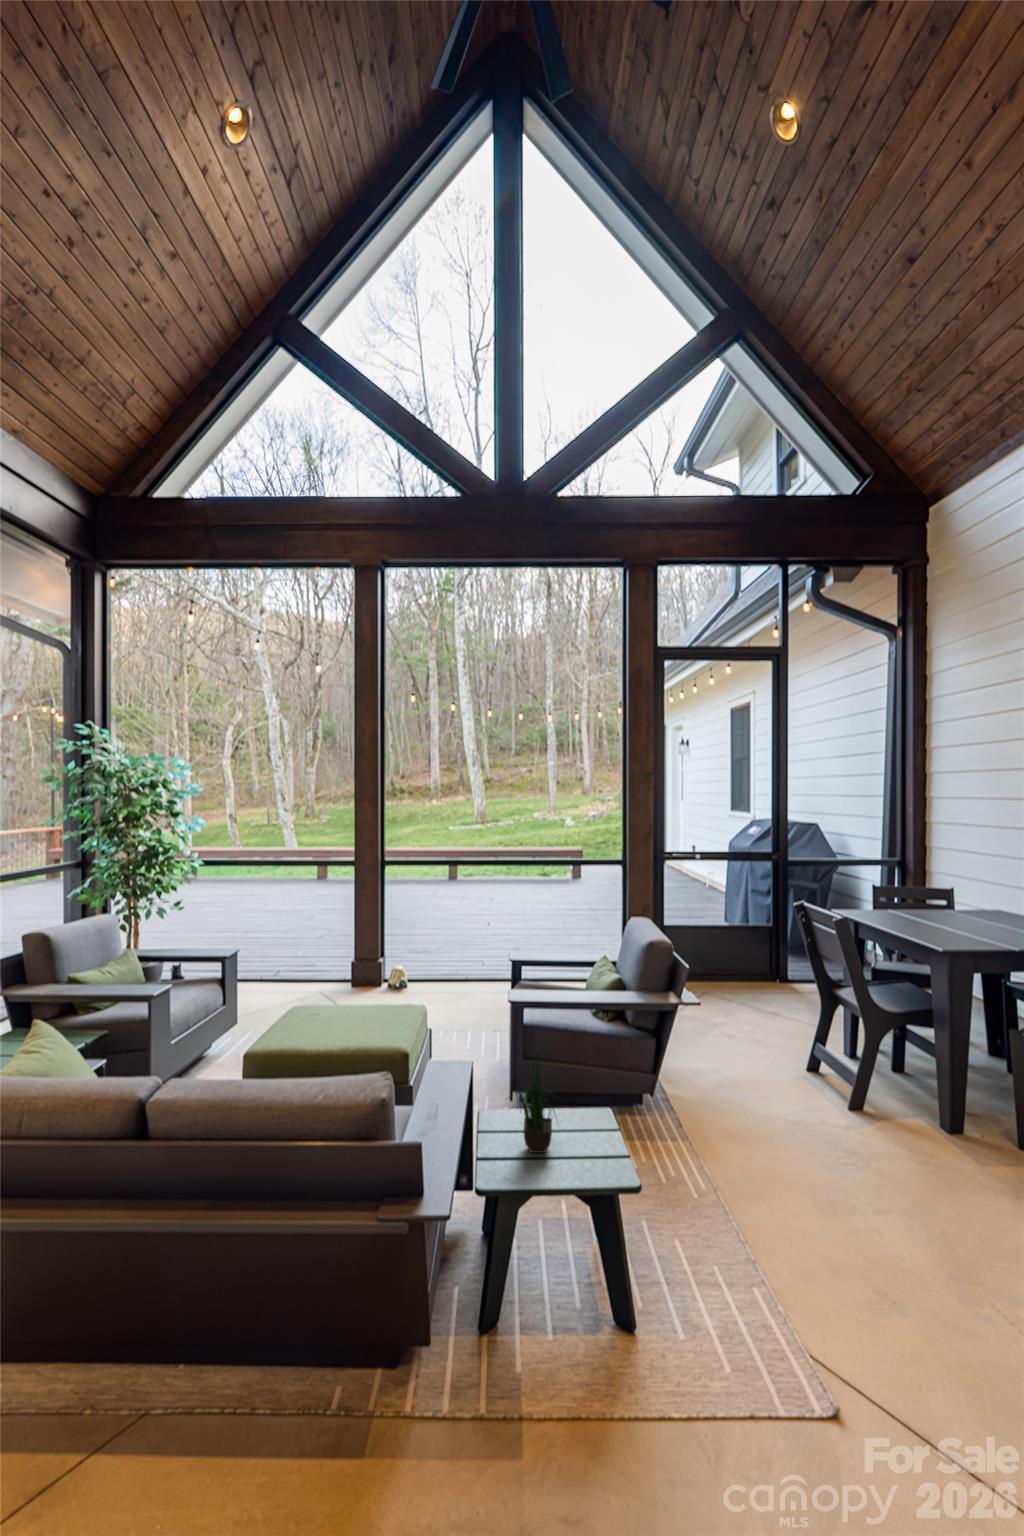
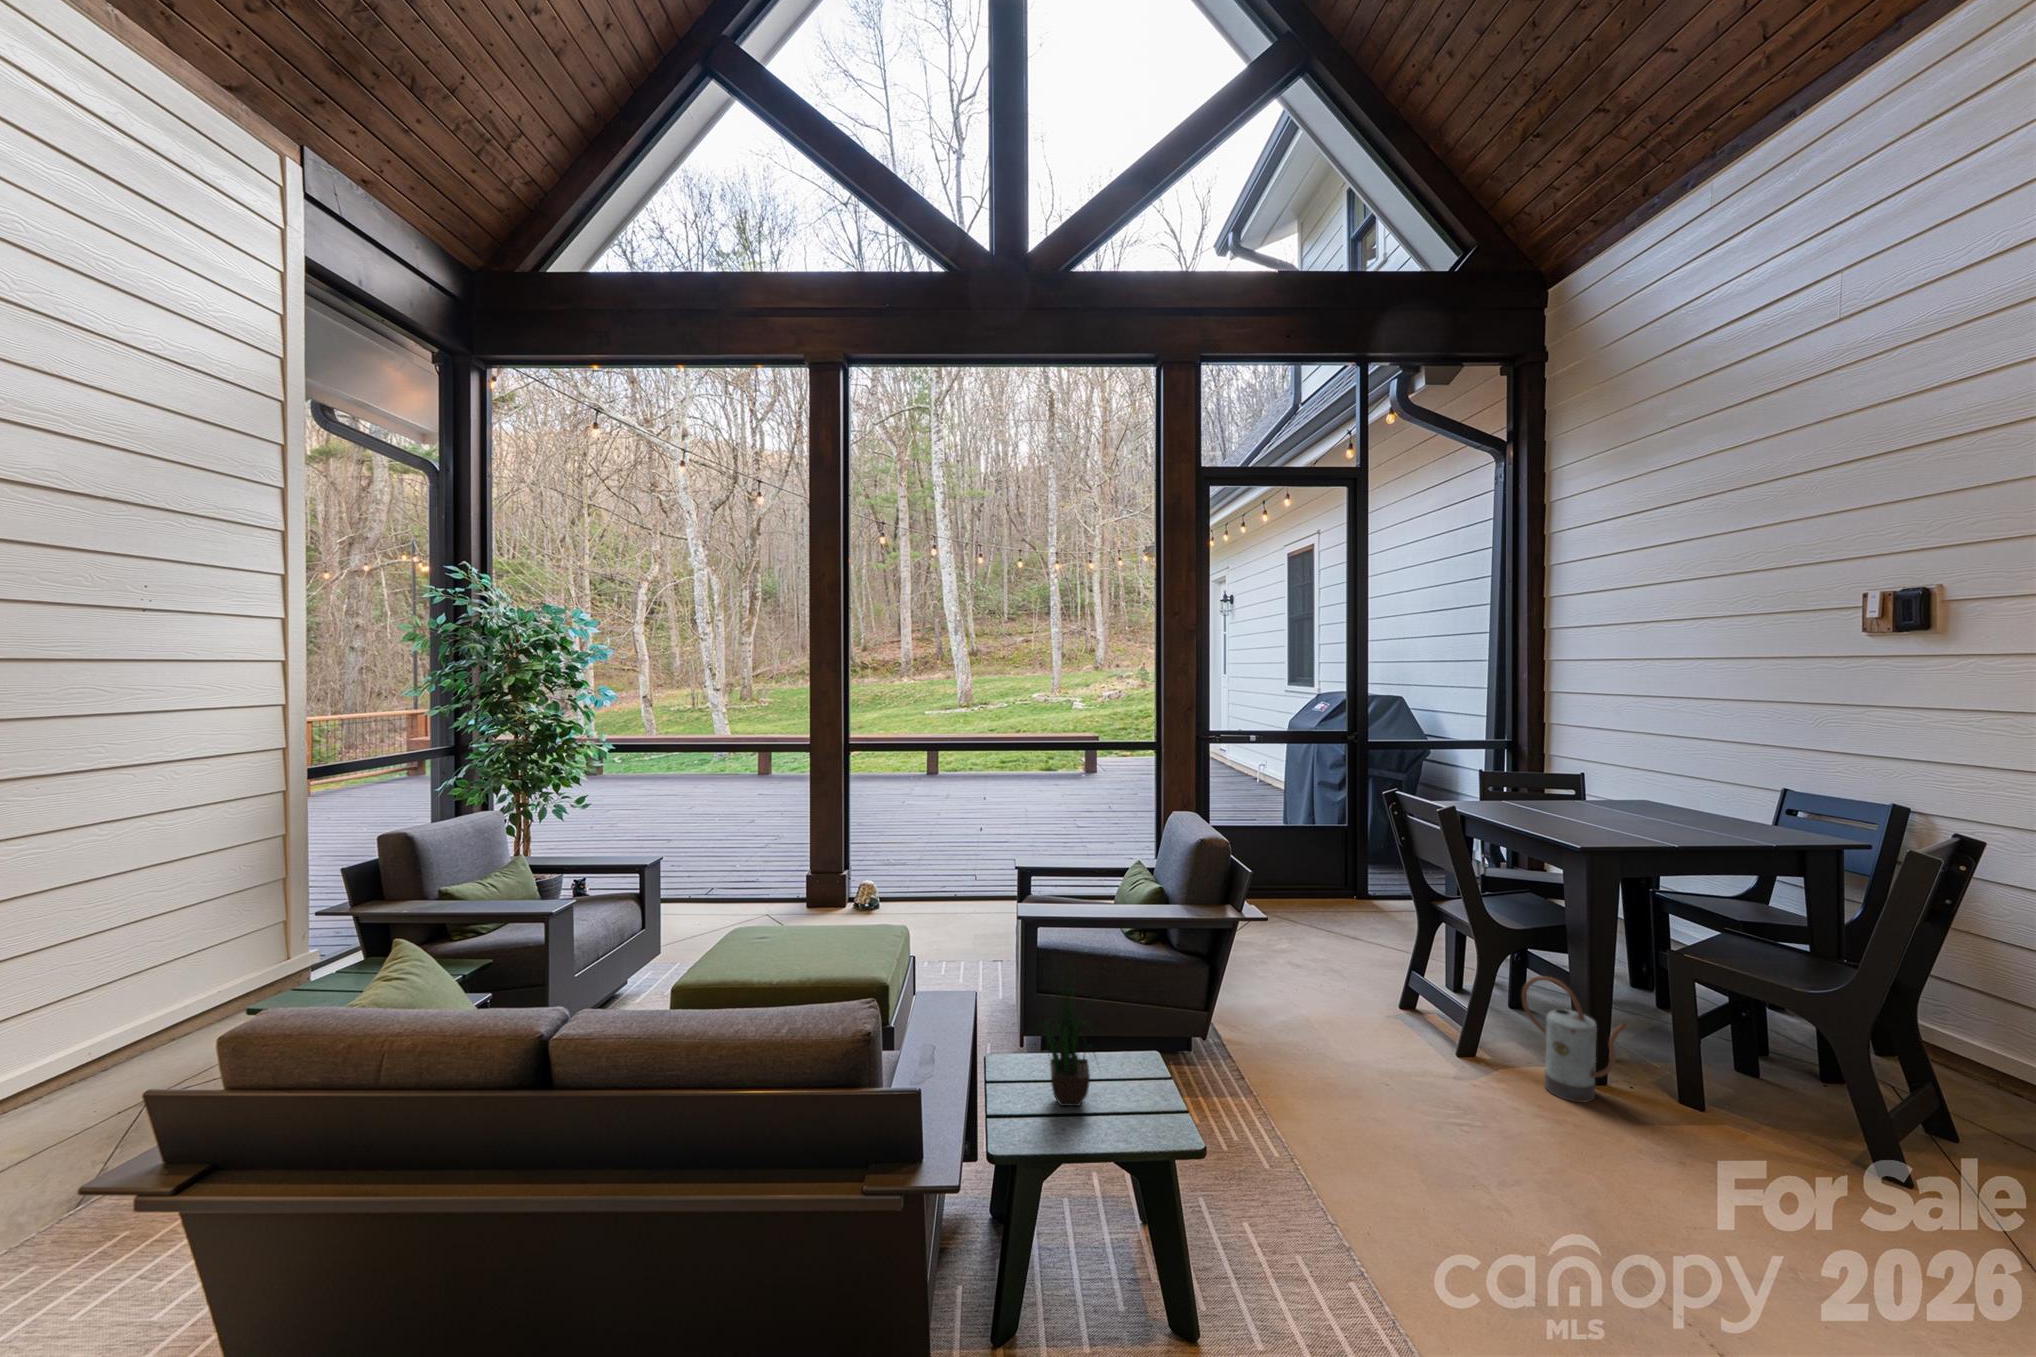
watering can: none [904,1055,982,1154] -> present [1522,976,1627,1102]

